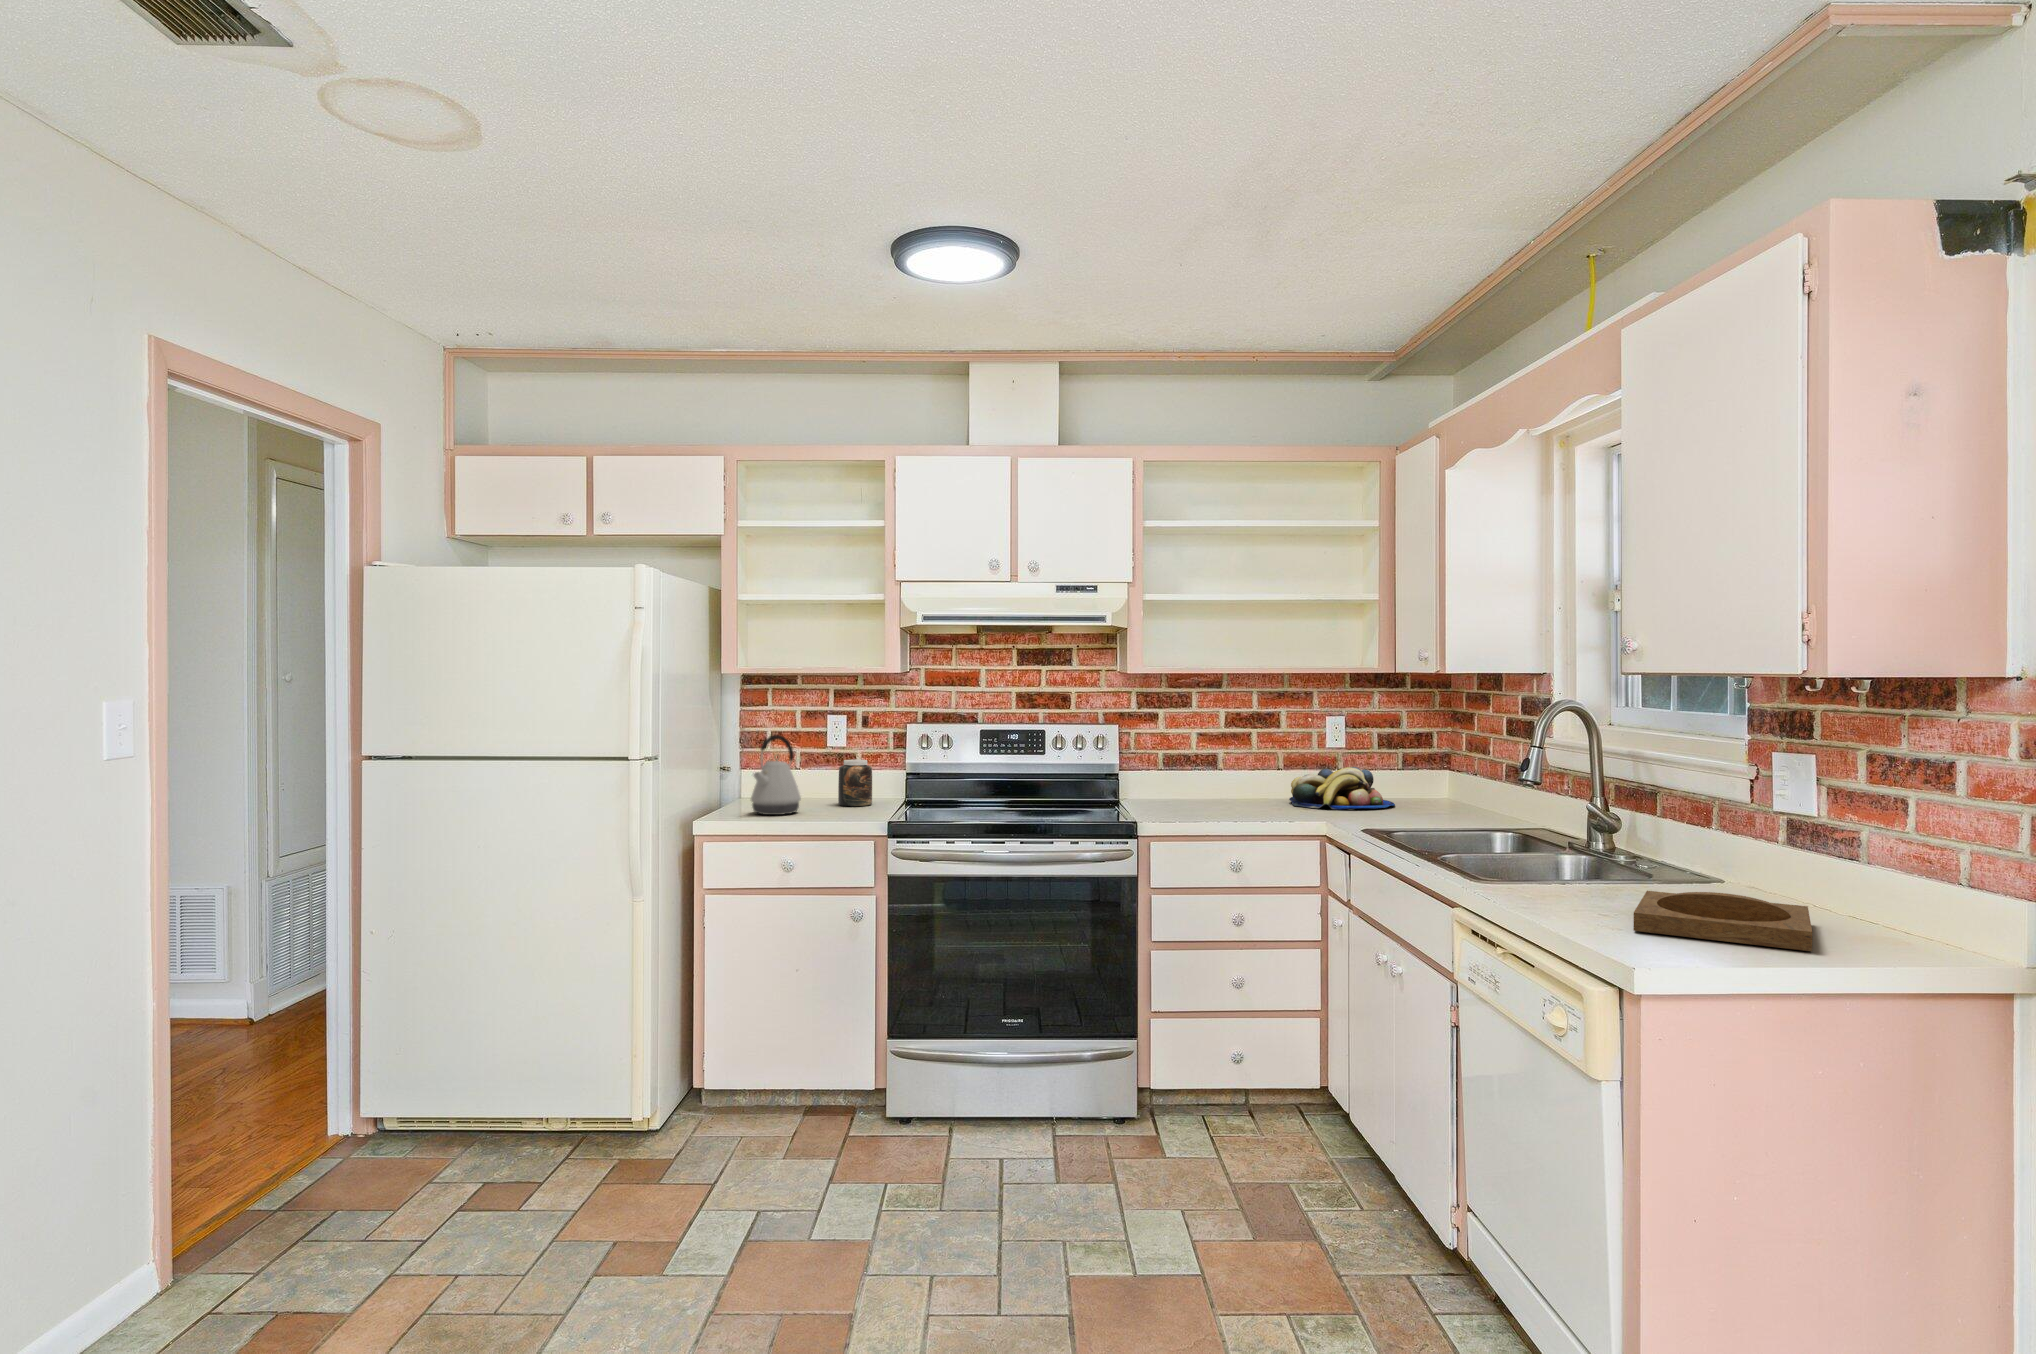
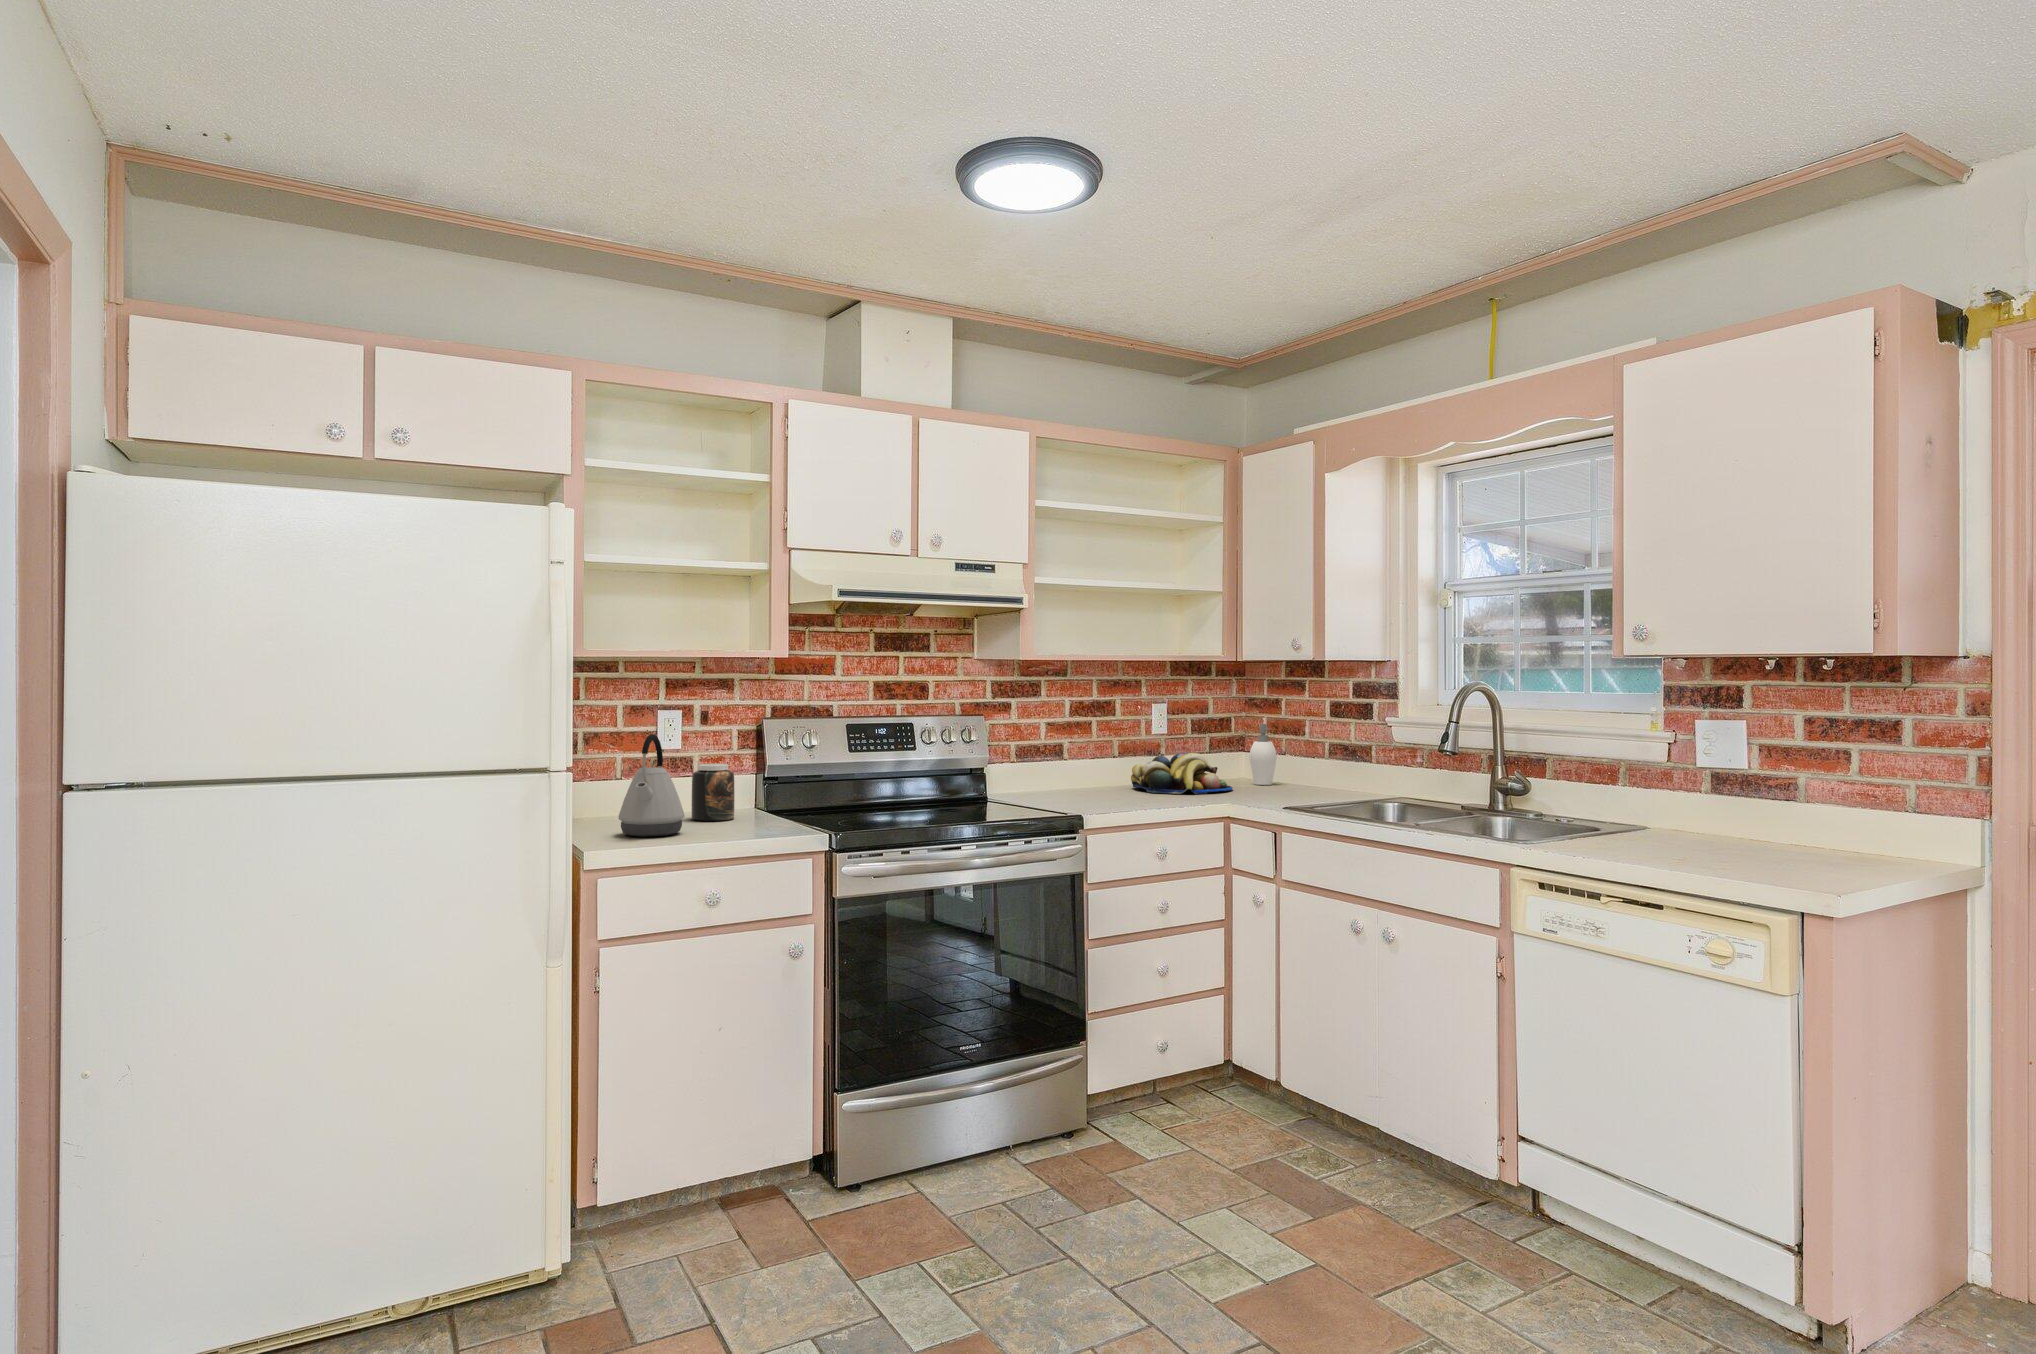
soap dispenser: none [1435,739,1465,805] -> present [1250,724,1277,785]
tray: present [1633,891,1812,951] -> none [1672,831,1855,867]

